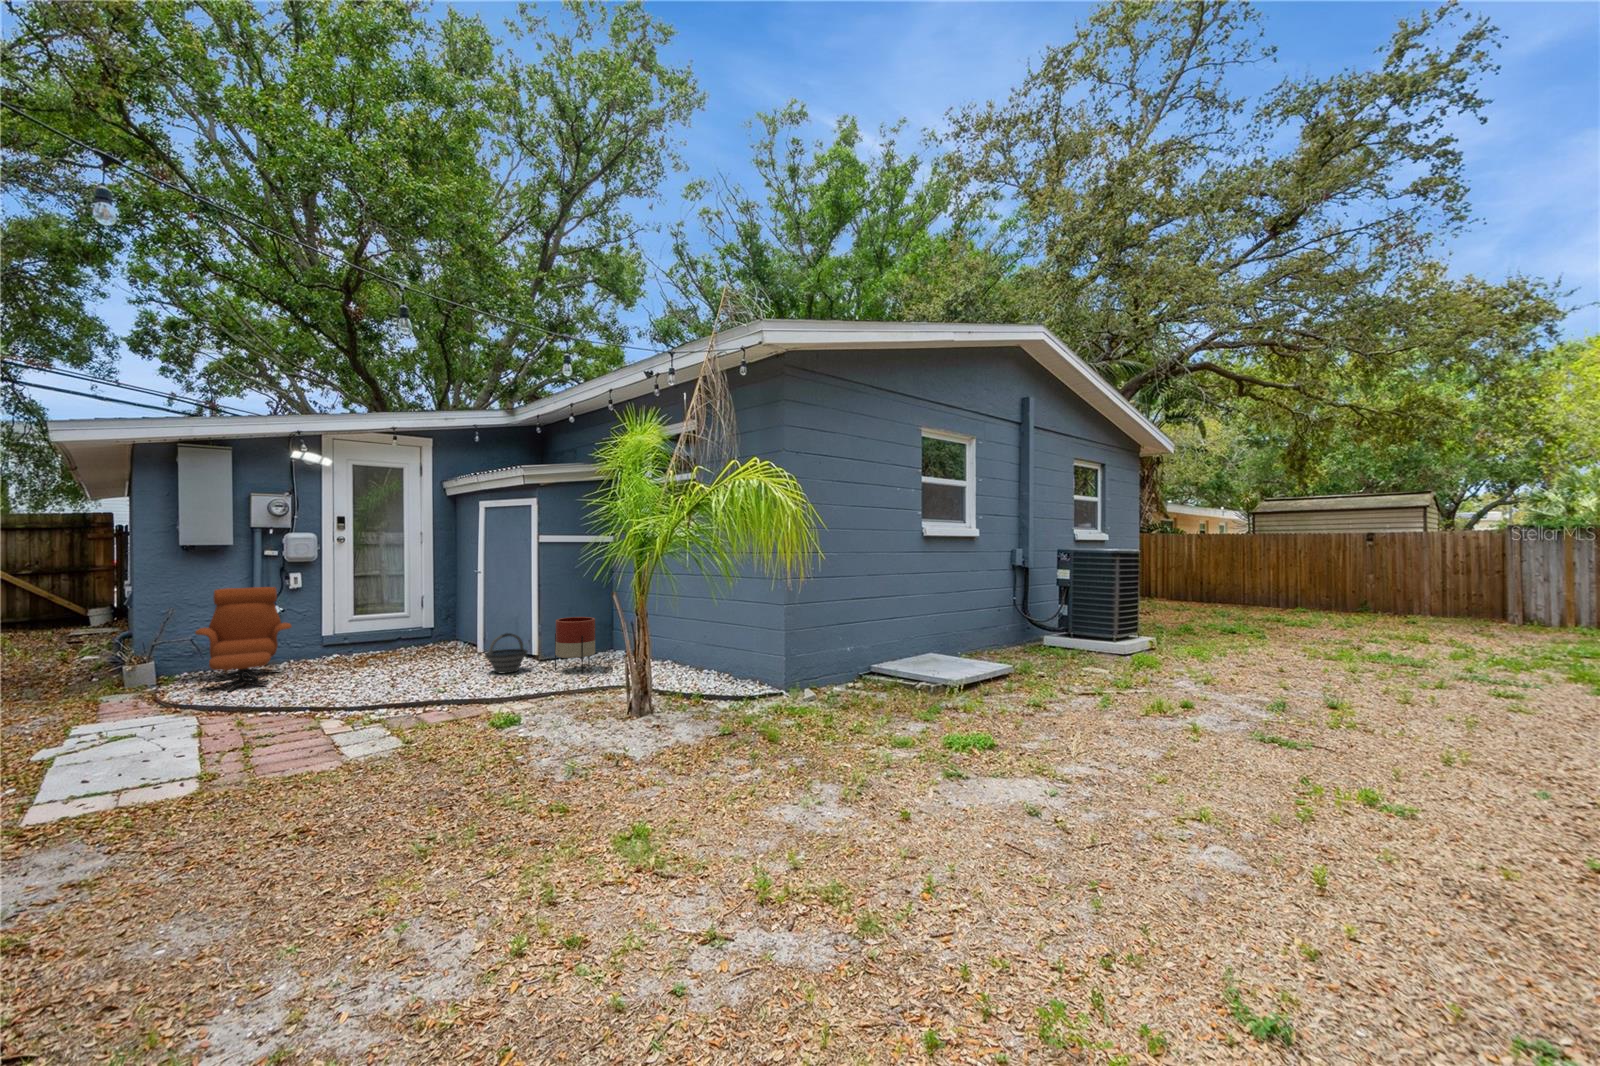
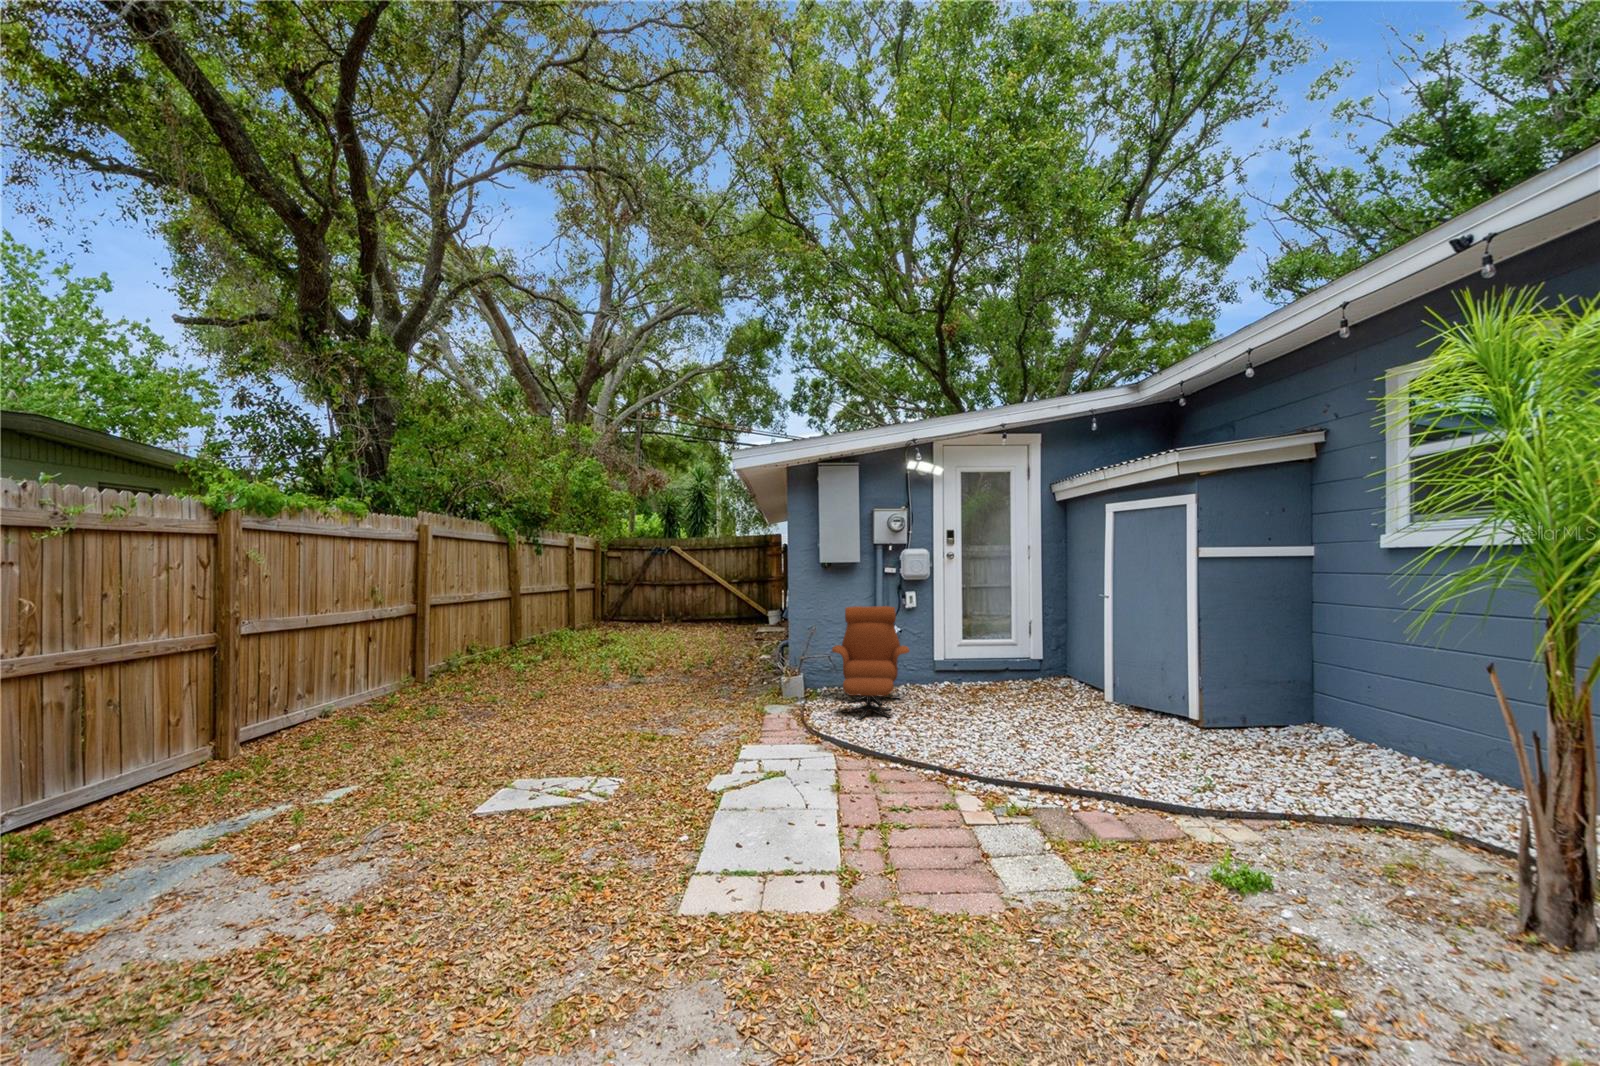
planter: present [555,617,595,674] -> none [1247,676,1325,774]
bucket: present [485,633,528,673] -> none [1135,689,1199,749]

